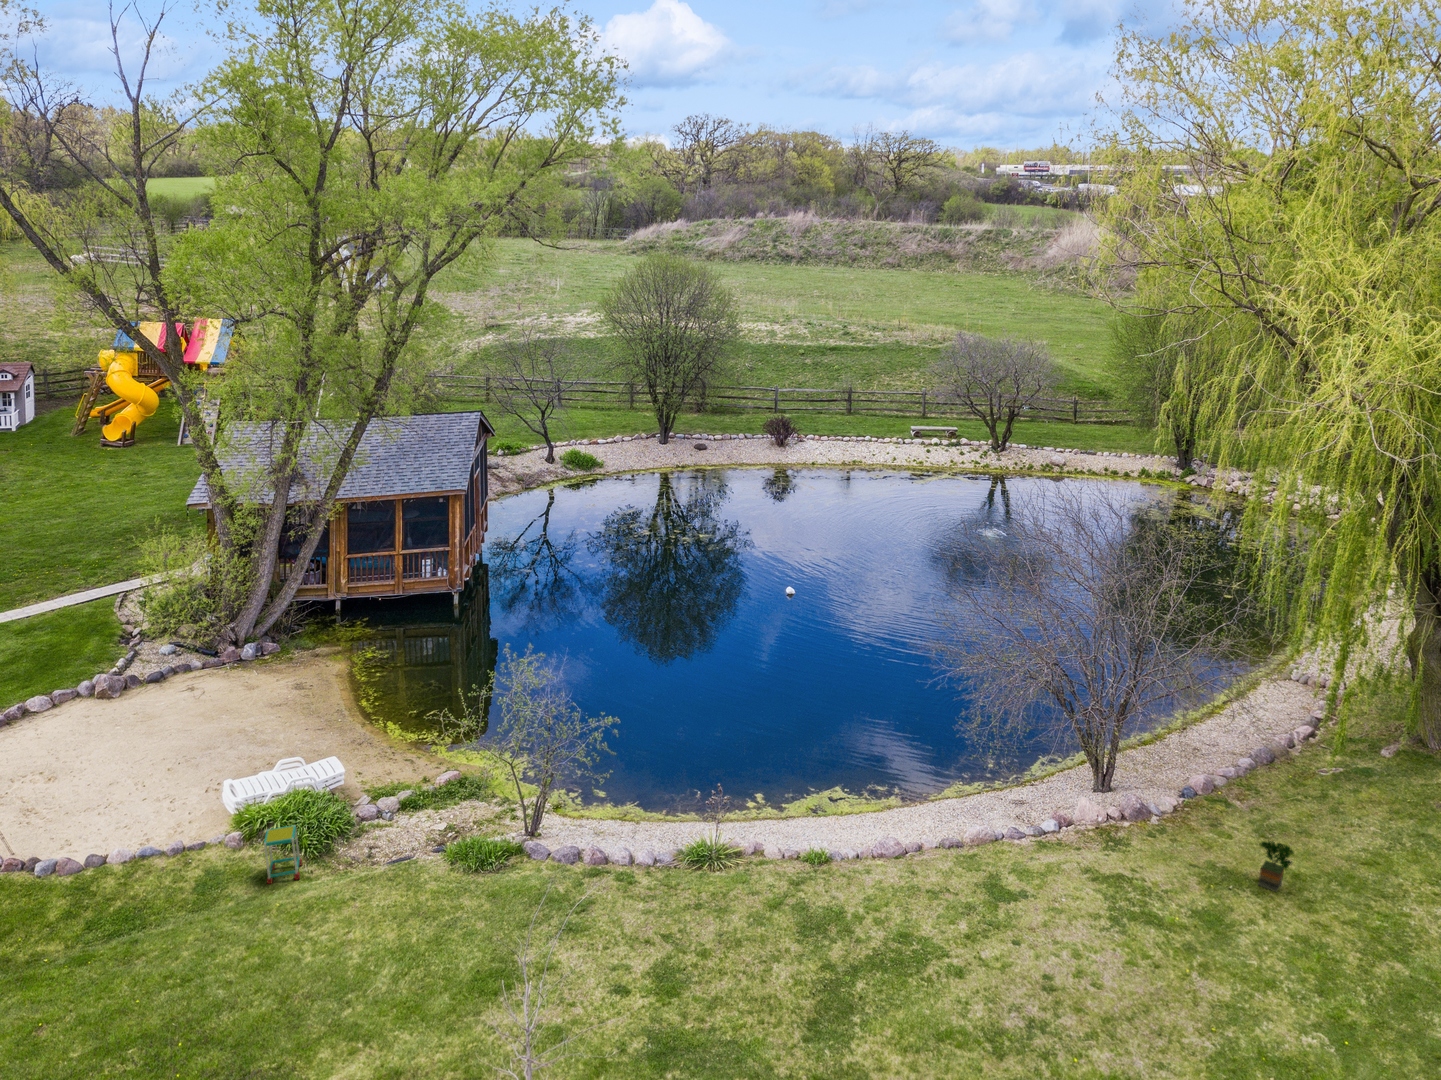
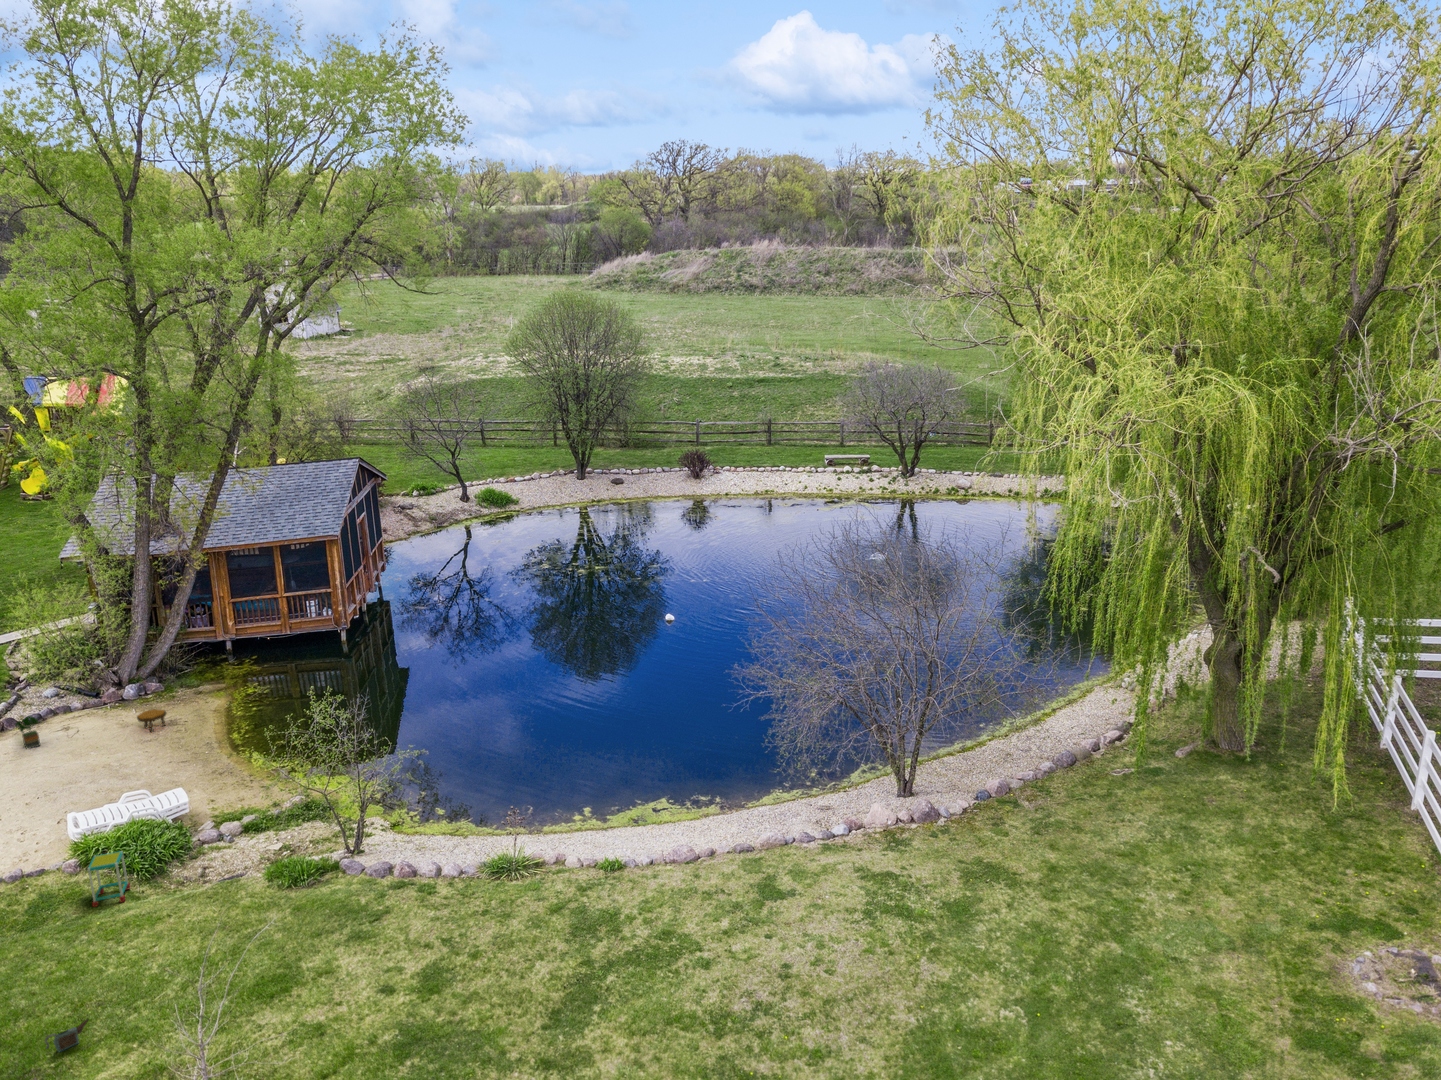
footstool: none [267,670,297,695] -> present [137,709,166,733]
potted tree: present [1258,841,1294,892] -> present [15,716,40,749]
watering can: none [264,1017,307,1054] -> present [45,1020,88,1052]

